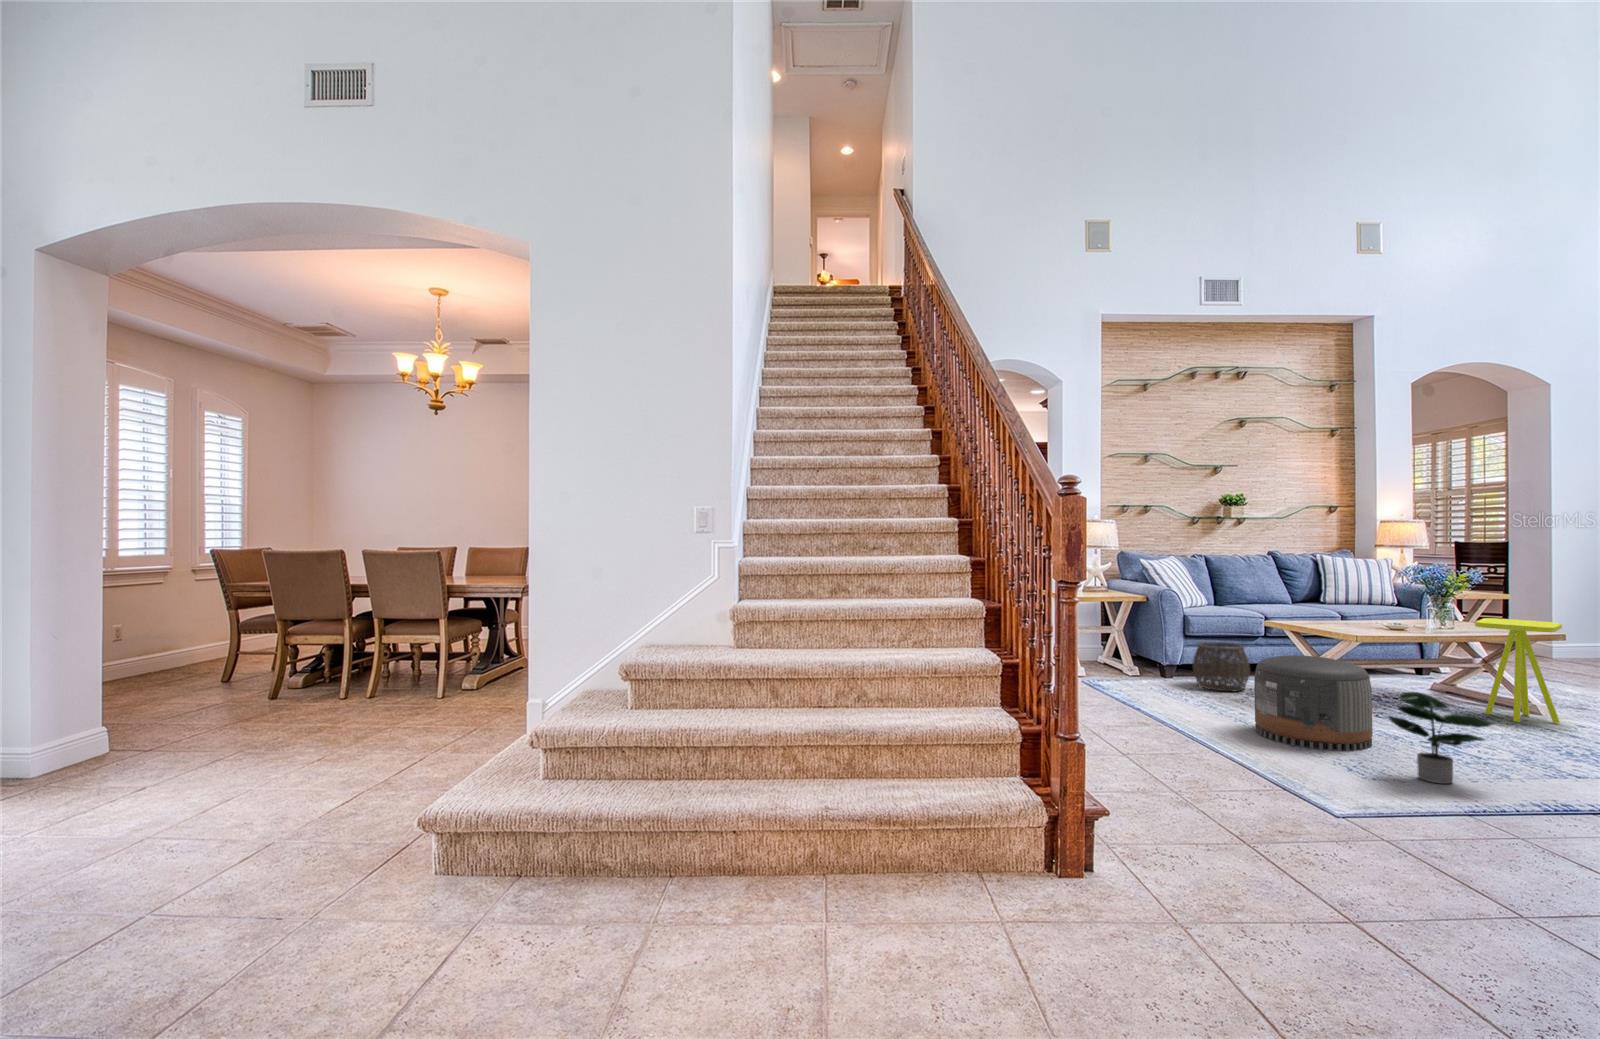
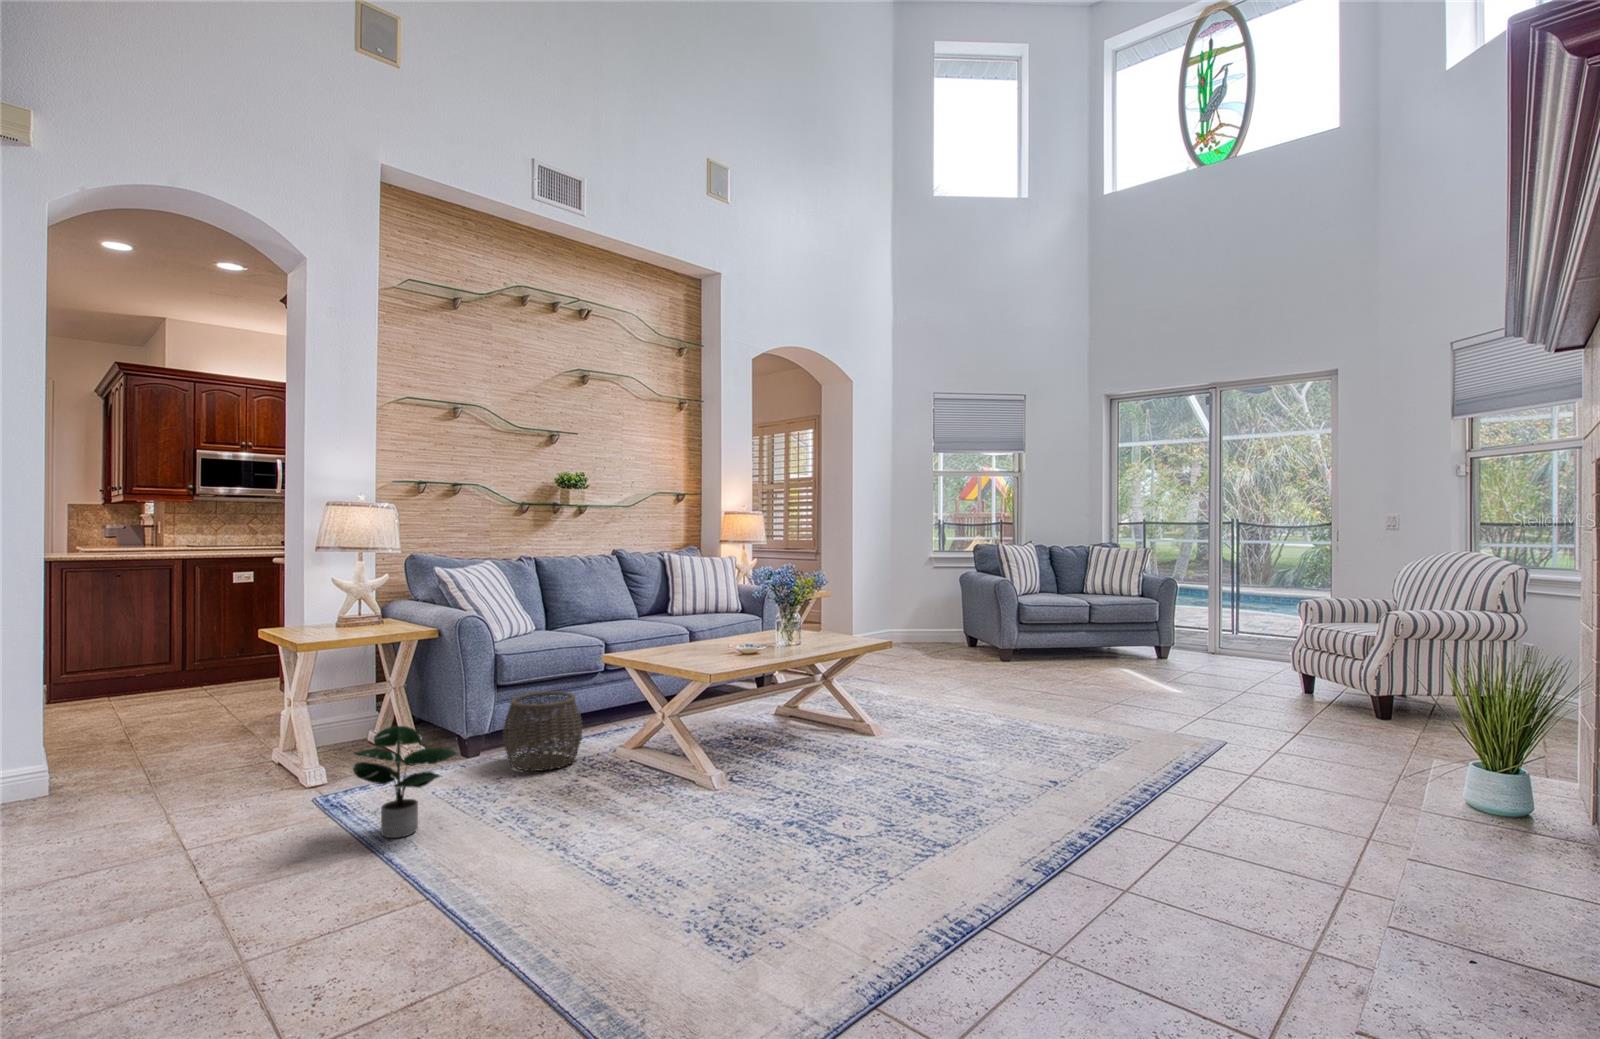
side table: present [1475,618,1562,723] -> none [830,629,901,756]
pouf: present [1254,655,1373,751] -> none [578,725,737,897]
potted plant: present [1388,692,1493,784] -> present [352,726,457,838]

